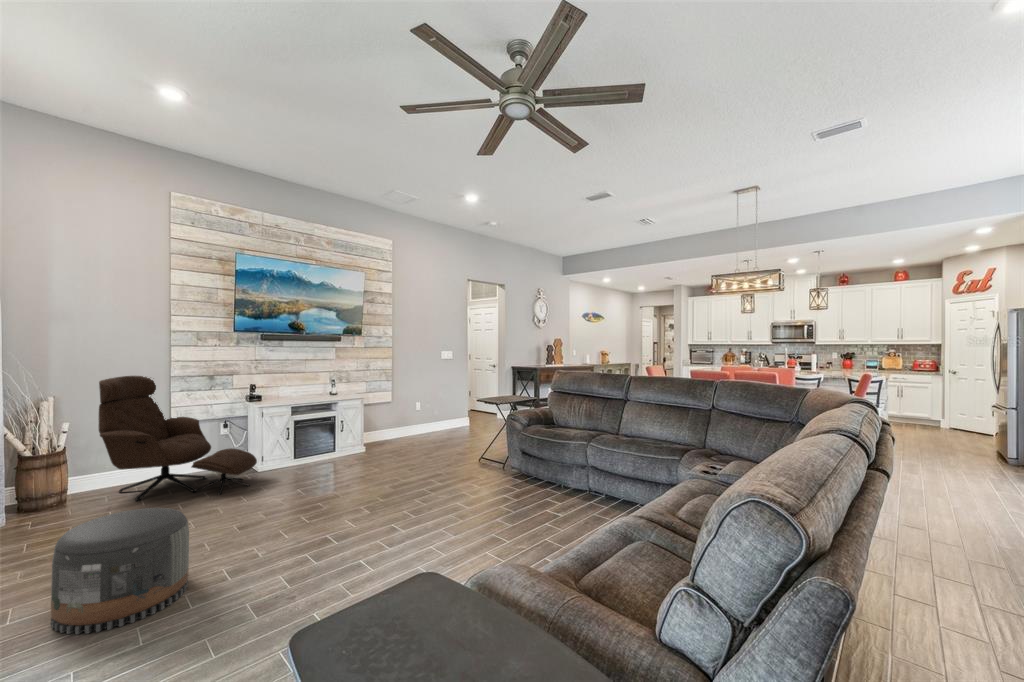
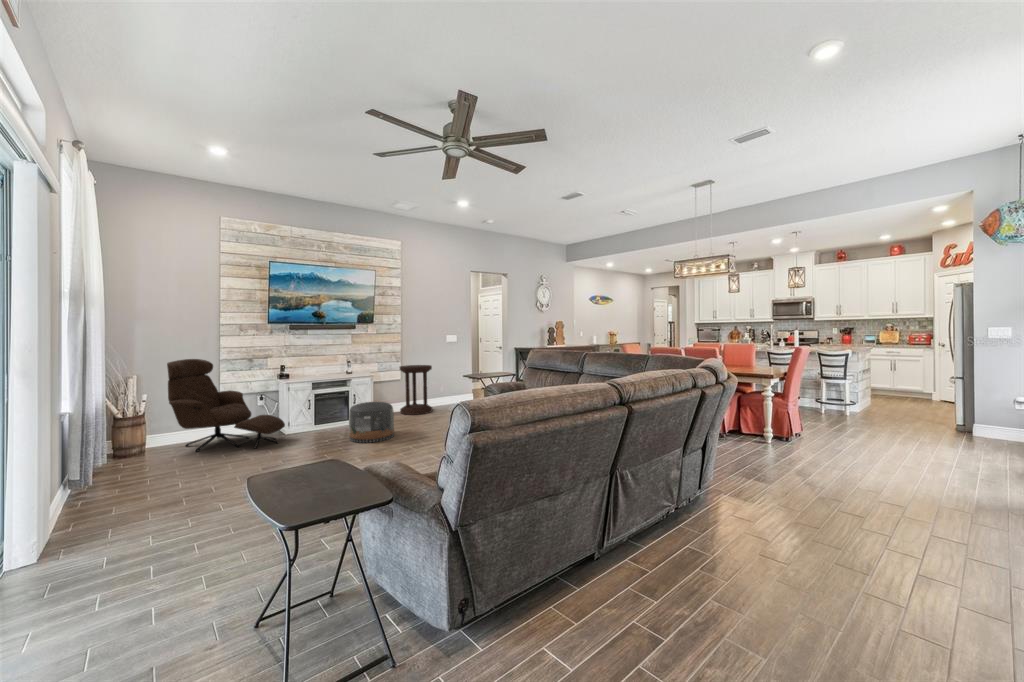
side table: none [390,385,429,444] -> present [400,365,432,415]
pouf: present [51,508,189,634] -> present [349,402,394,443]

